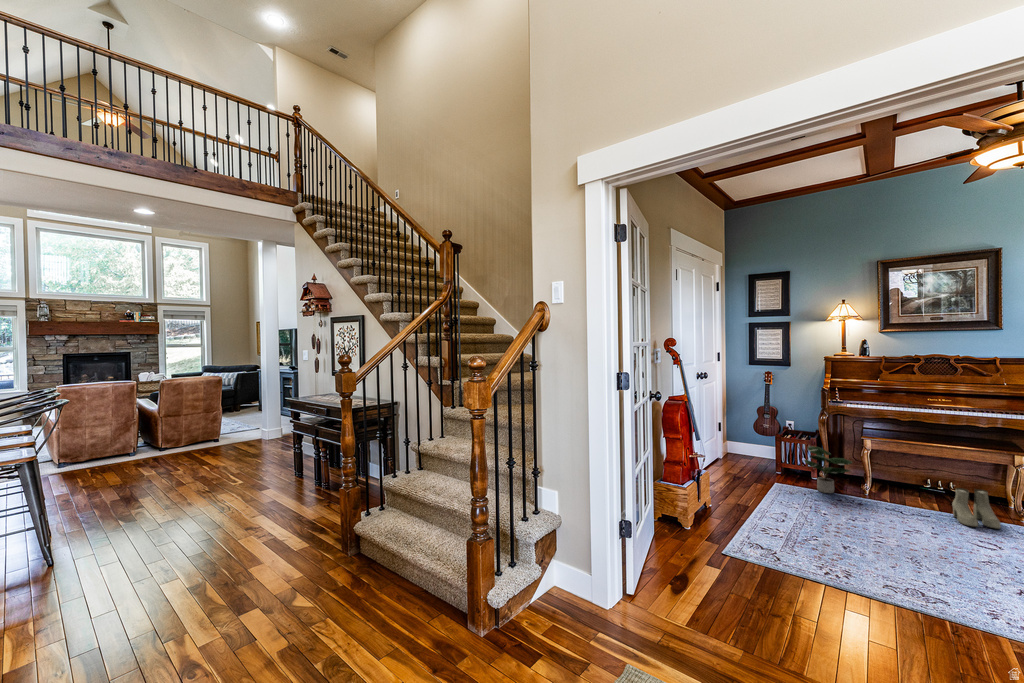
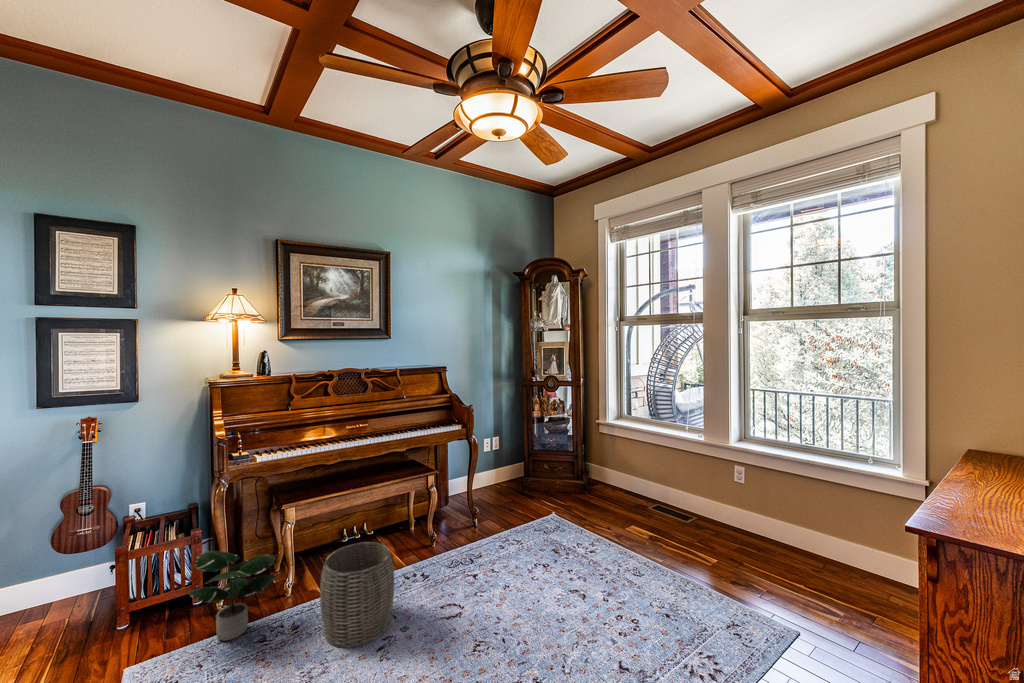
woven basket: none [871,467,930,525] -> present [320,542,394,648]
boots: present [952,488,1001,529] -> none [397,530,445,590]

